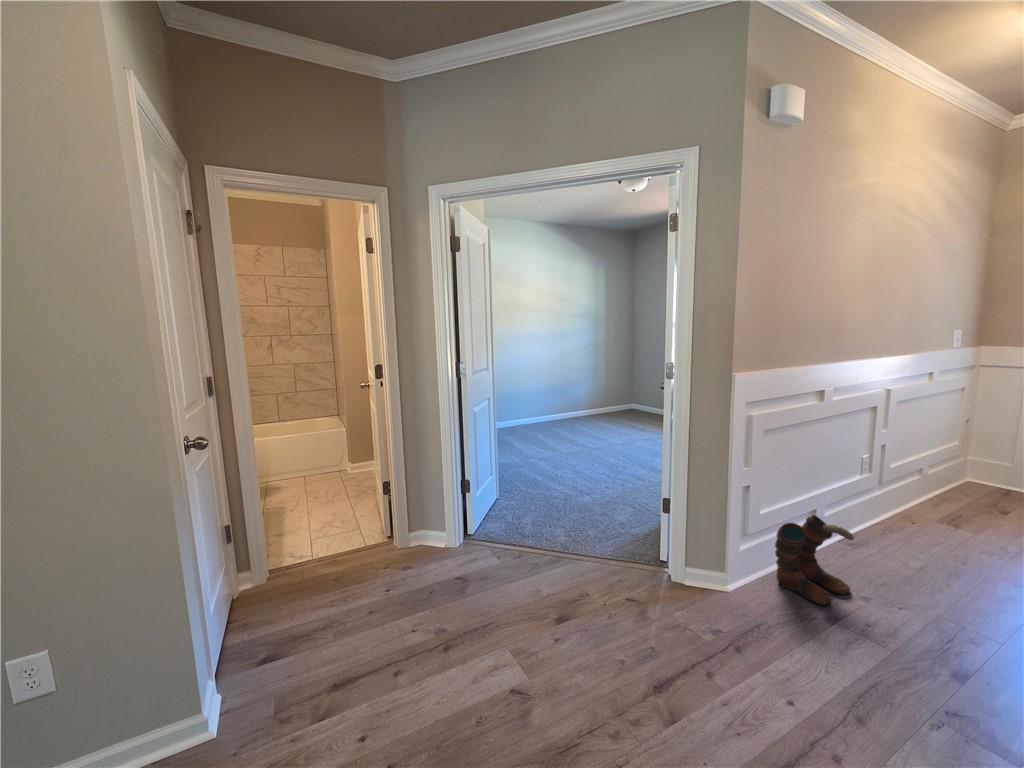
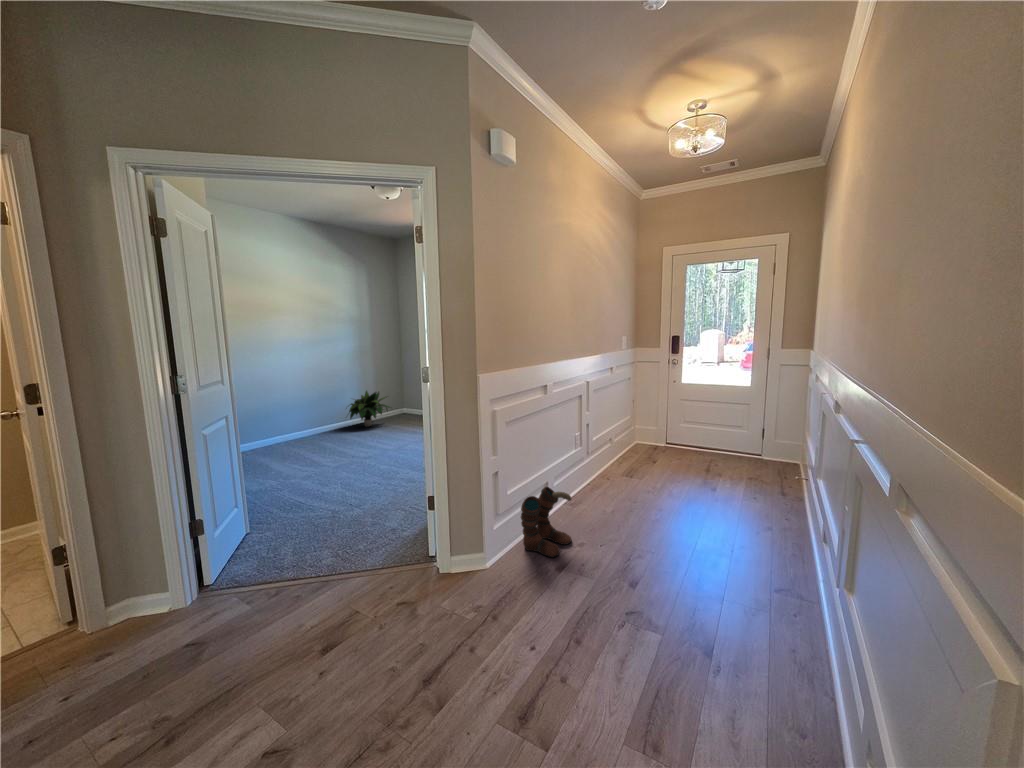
potted plant: none [568,381,616,418] -> present [349,391,390,426]

